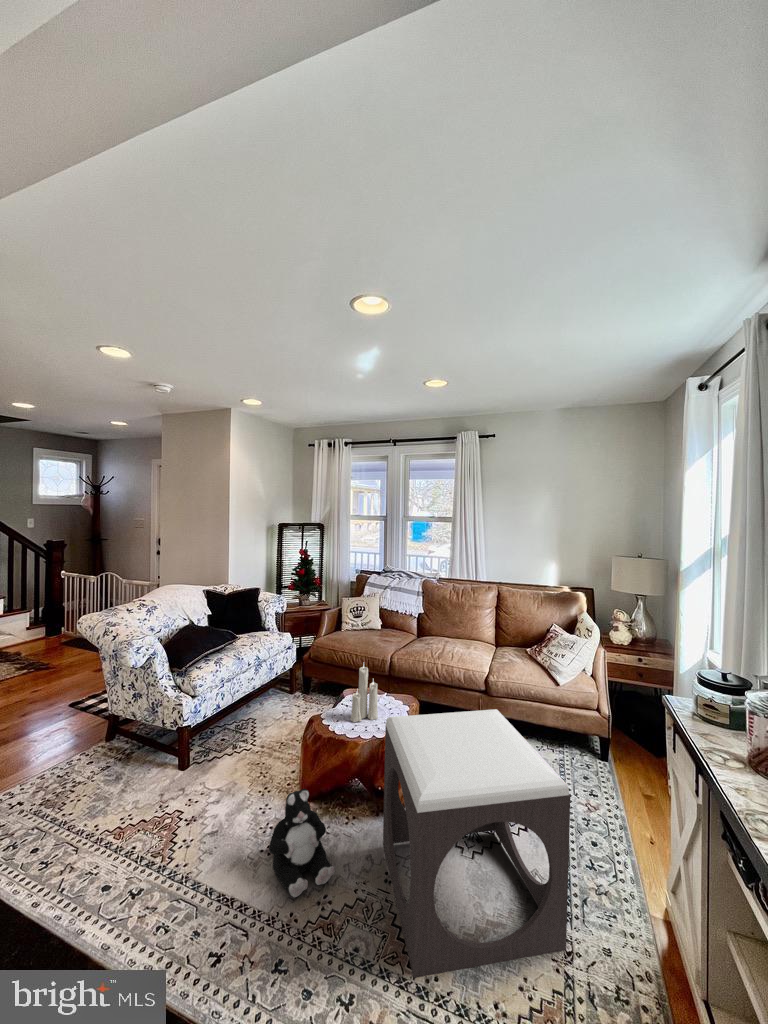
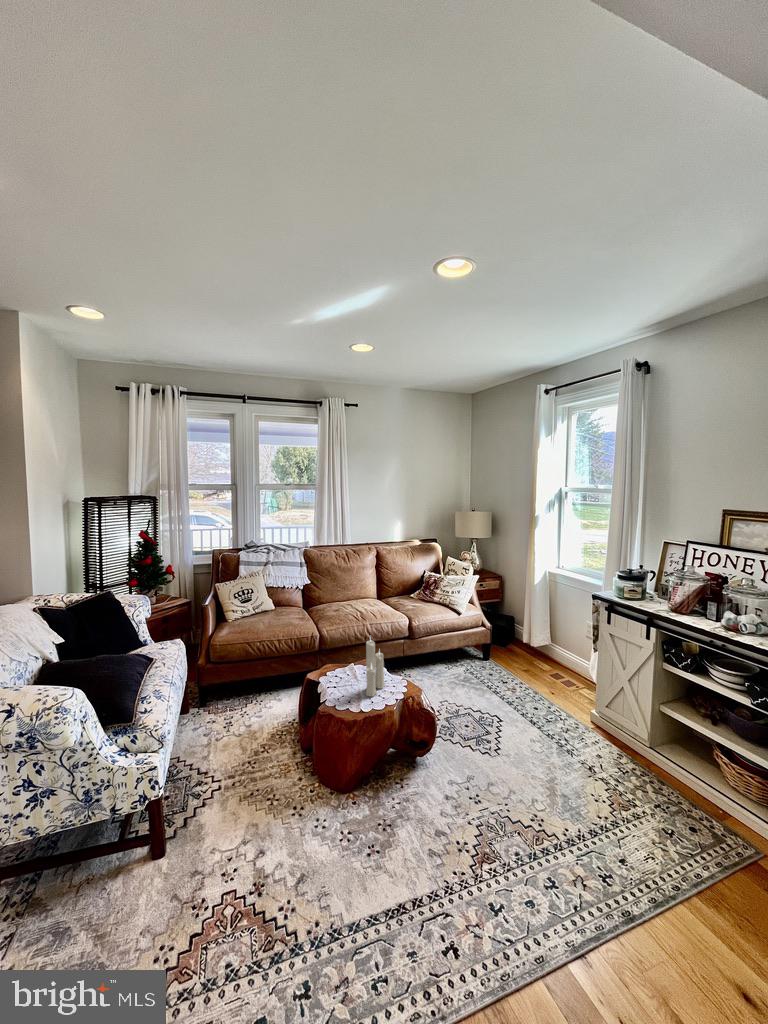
footstool: present [383,709,570,978] -> none [444,636,591,841]
plush toy: present [269,789,335,897] -> none [383,767,453,861]

